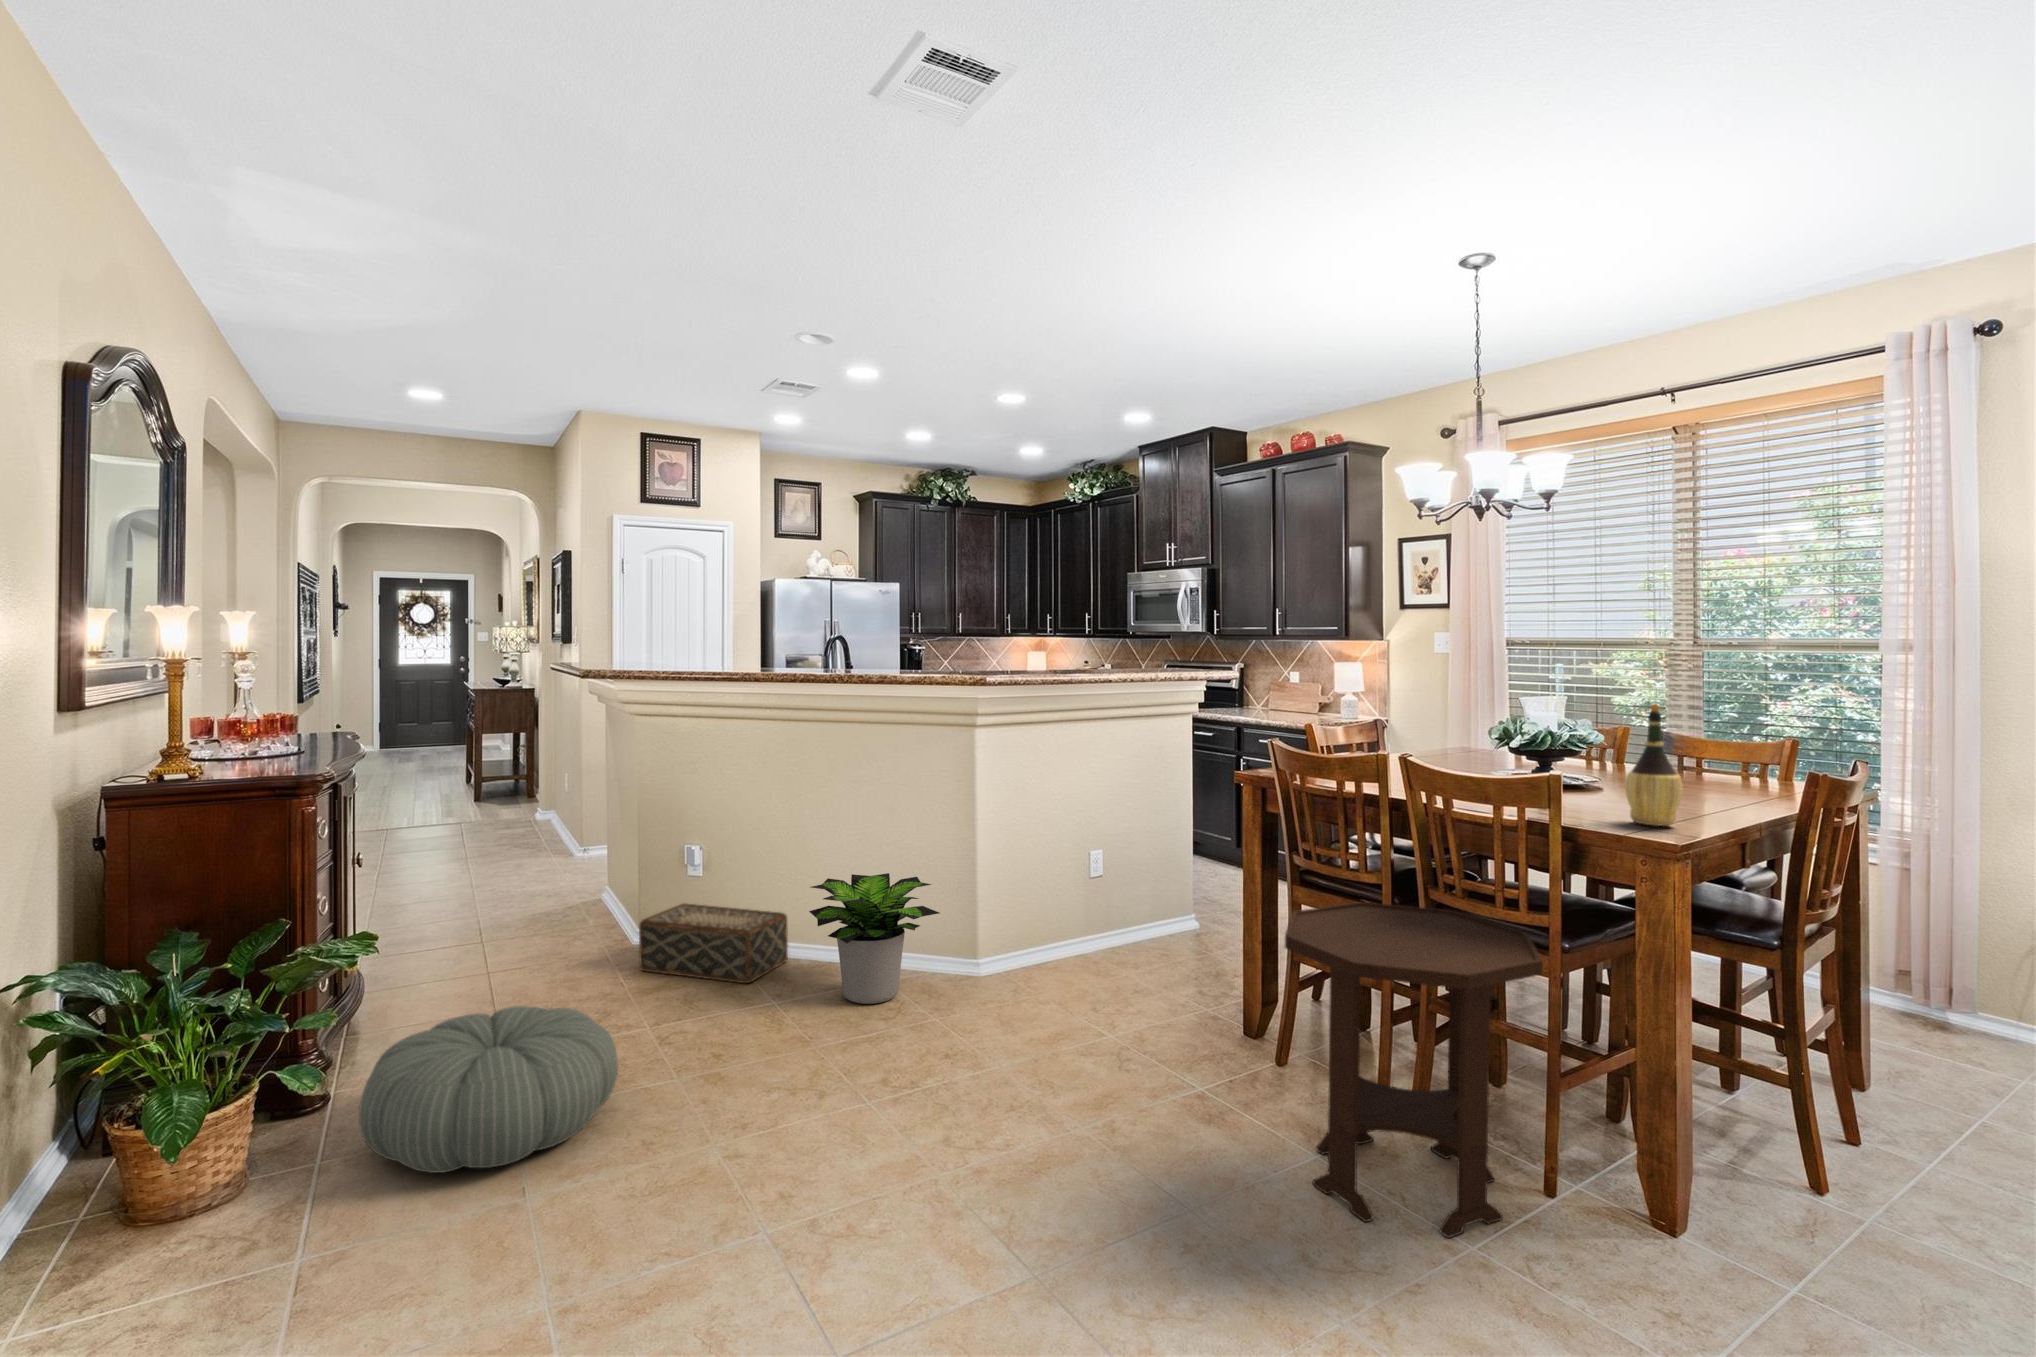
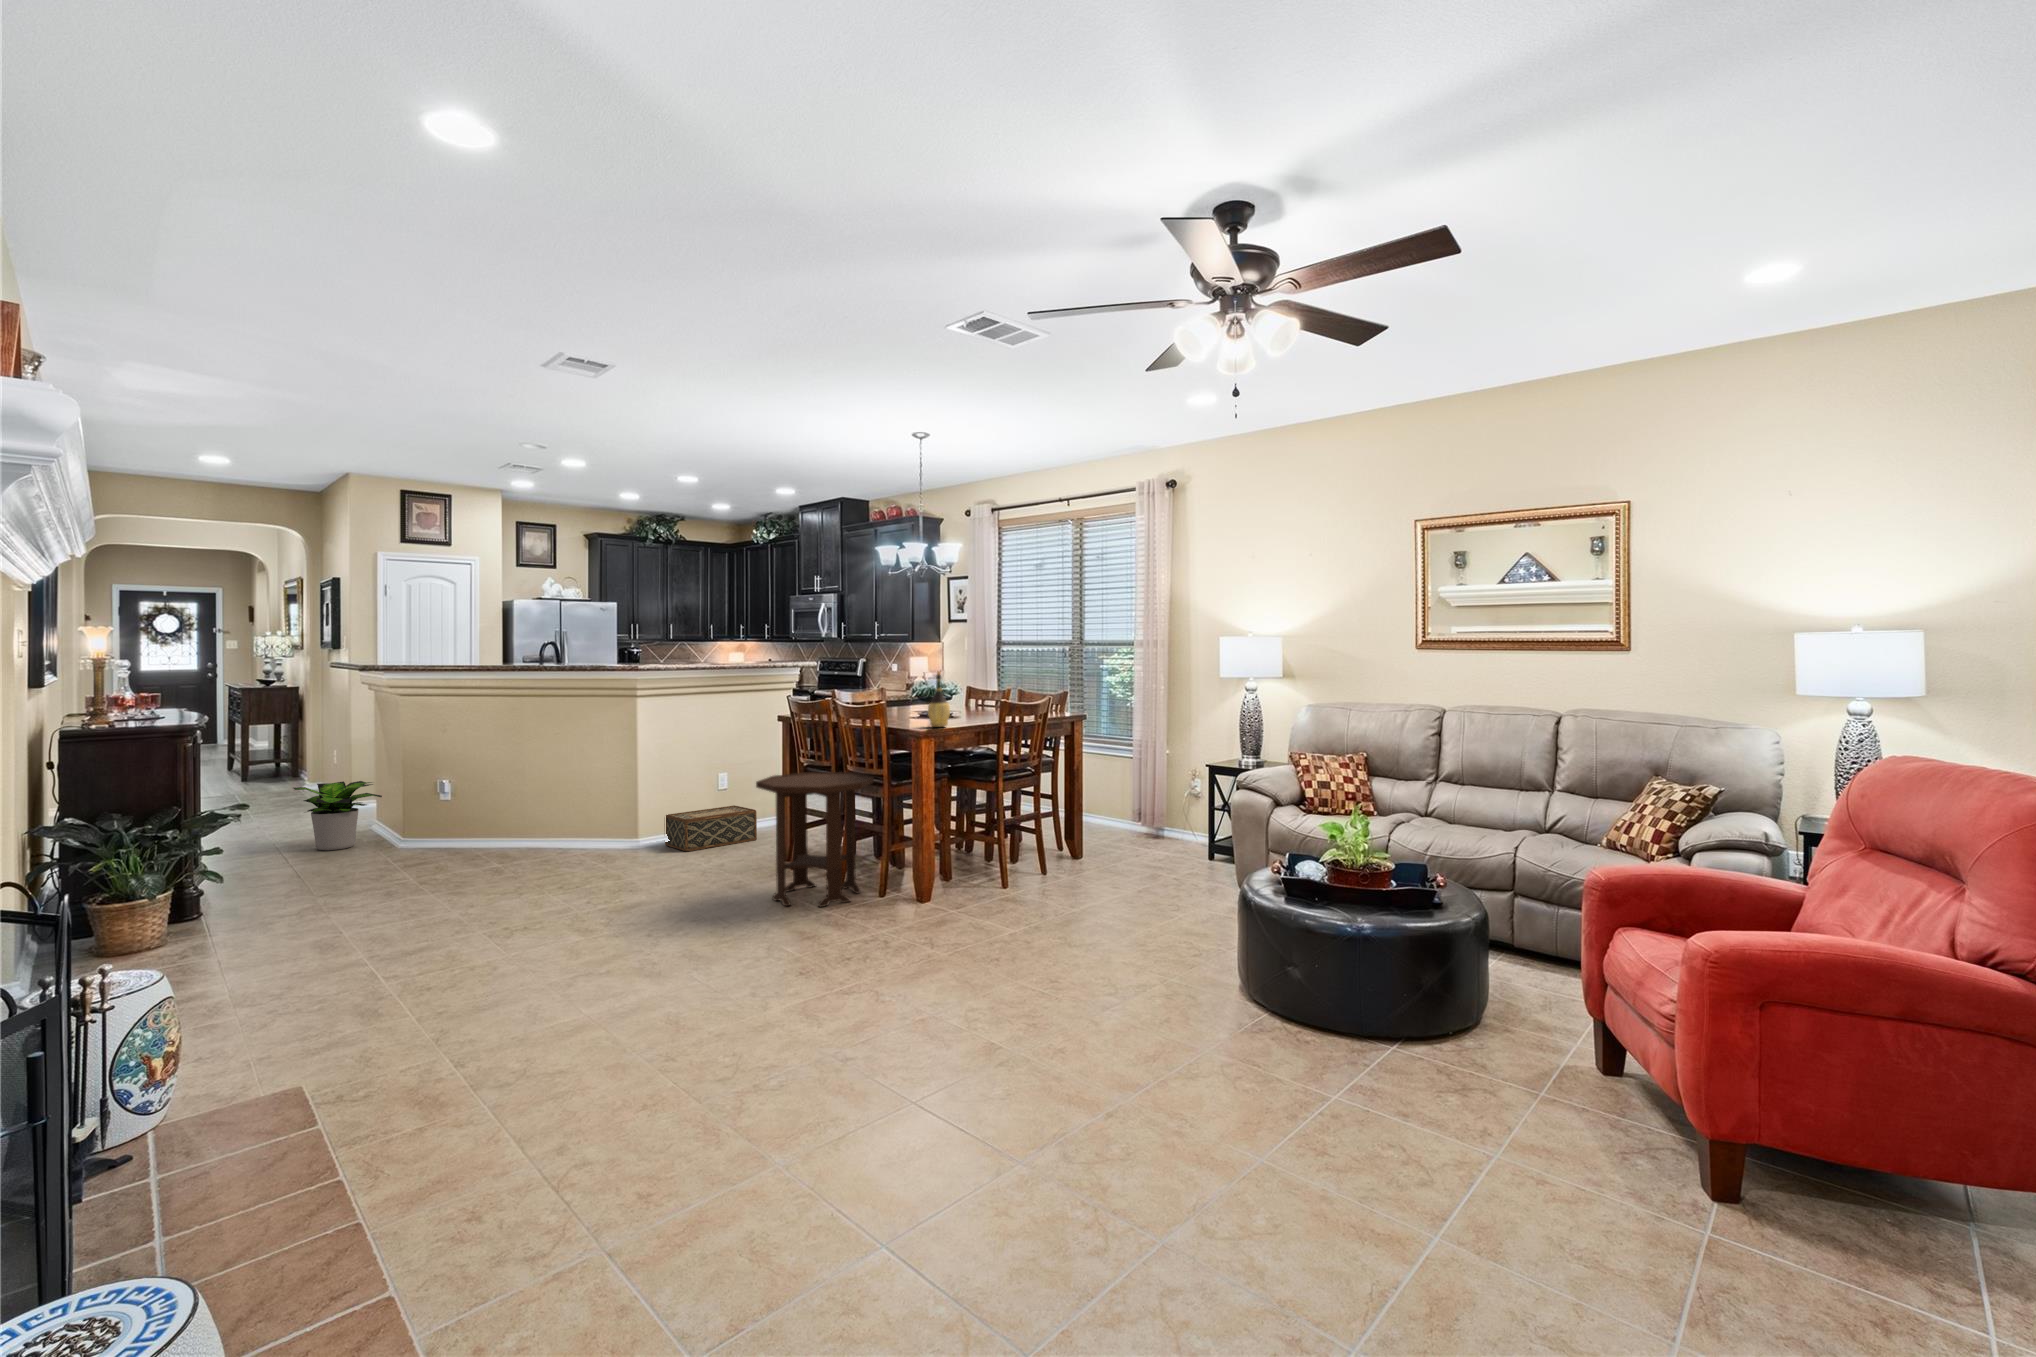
potted plant: present [809,873,939,1004] -> present [293,781,382,850]
woven basket: present [639,903,788,983] -> present [665,805,757,851]
pouf: present [359,1006,618,1173] -> none [242,853,399,927]

